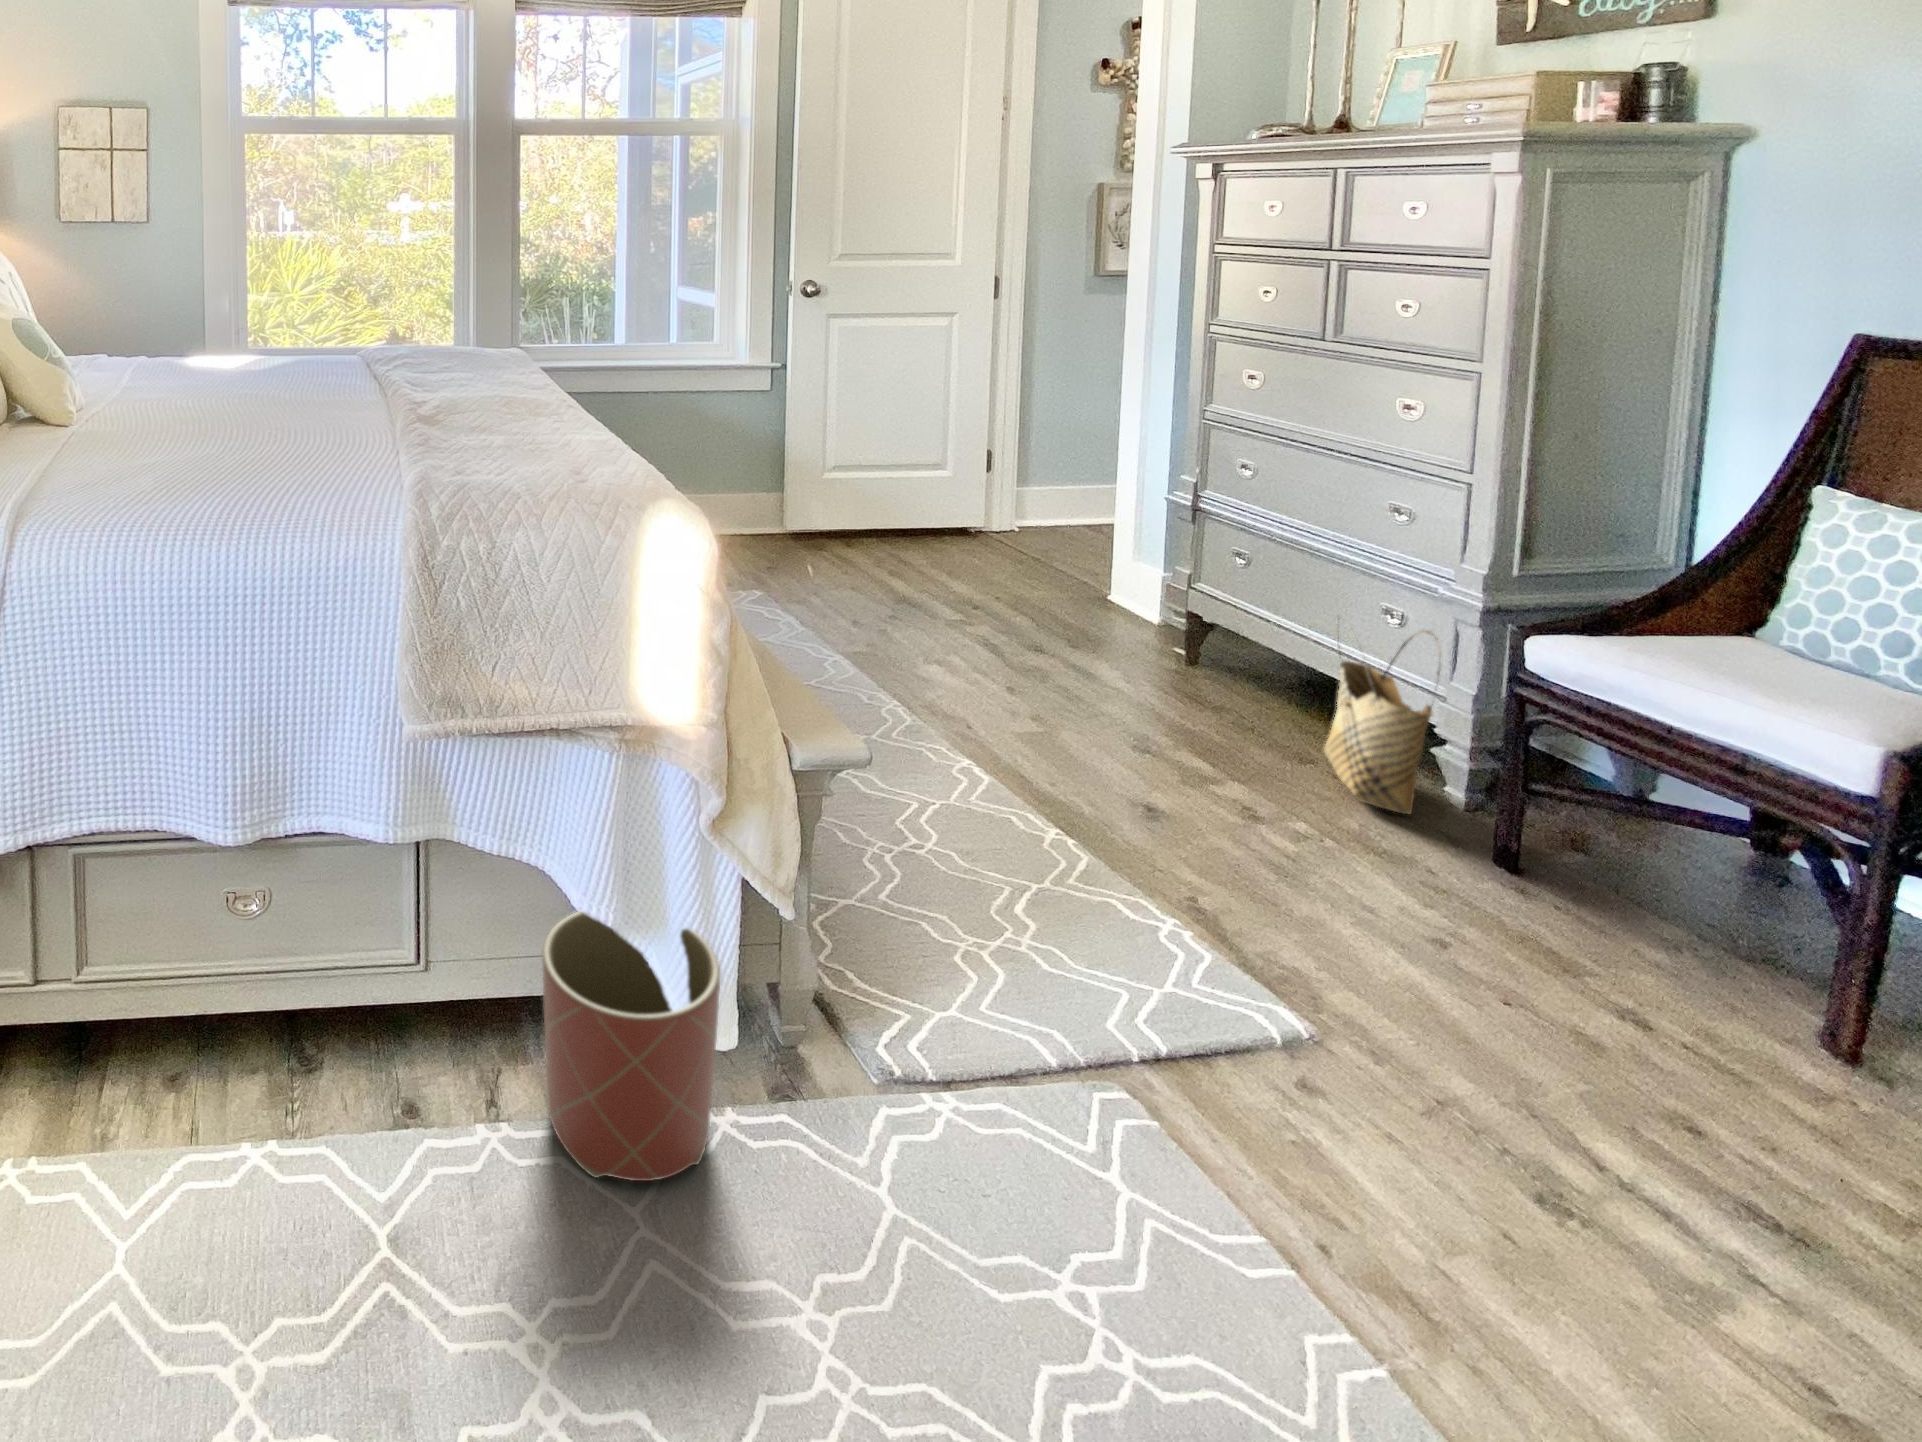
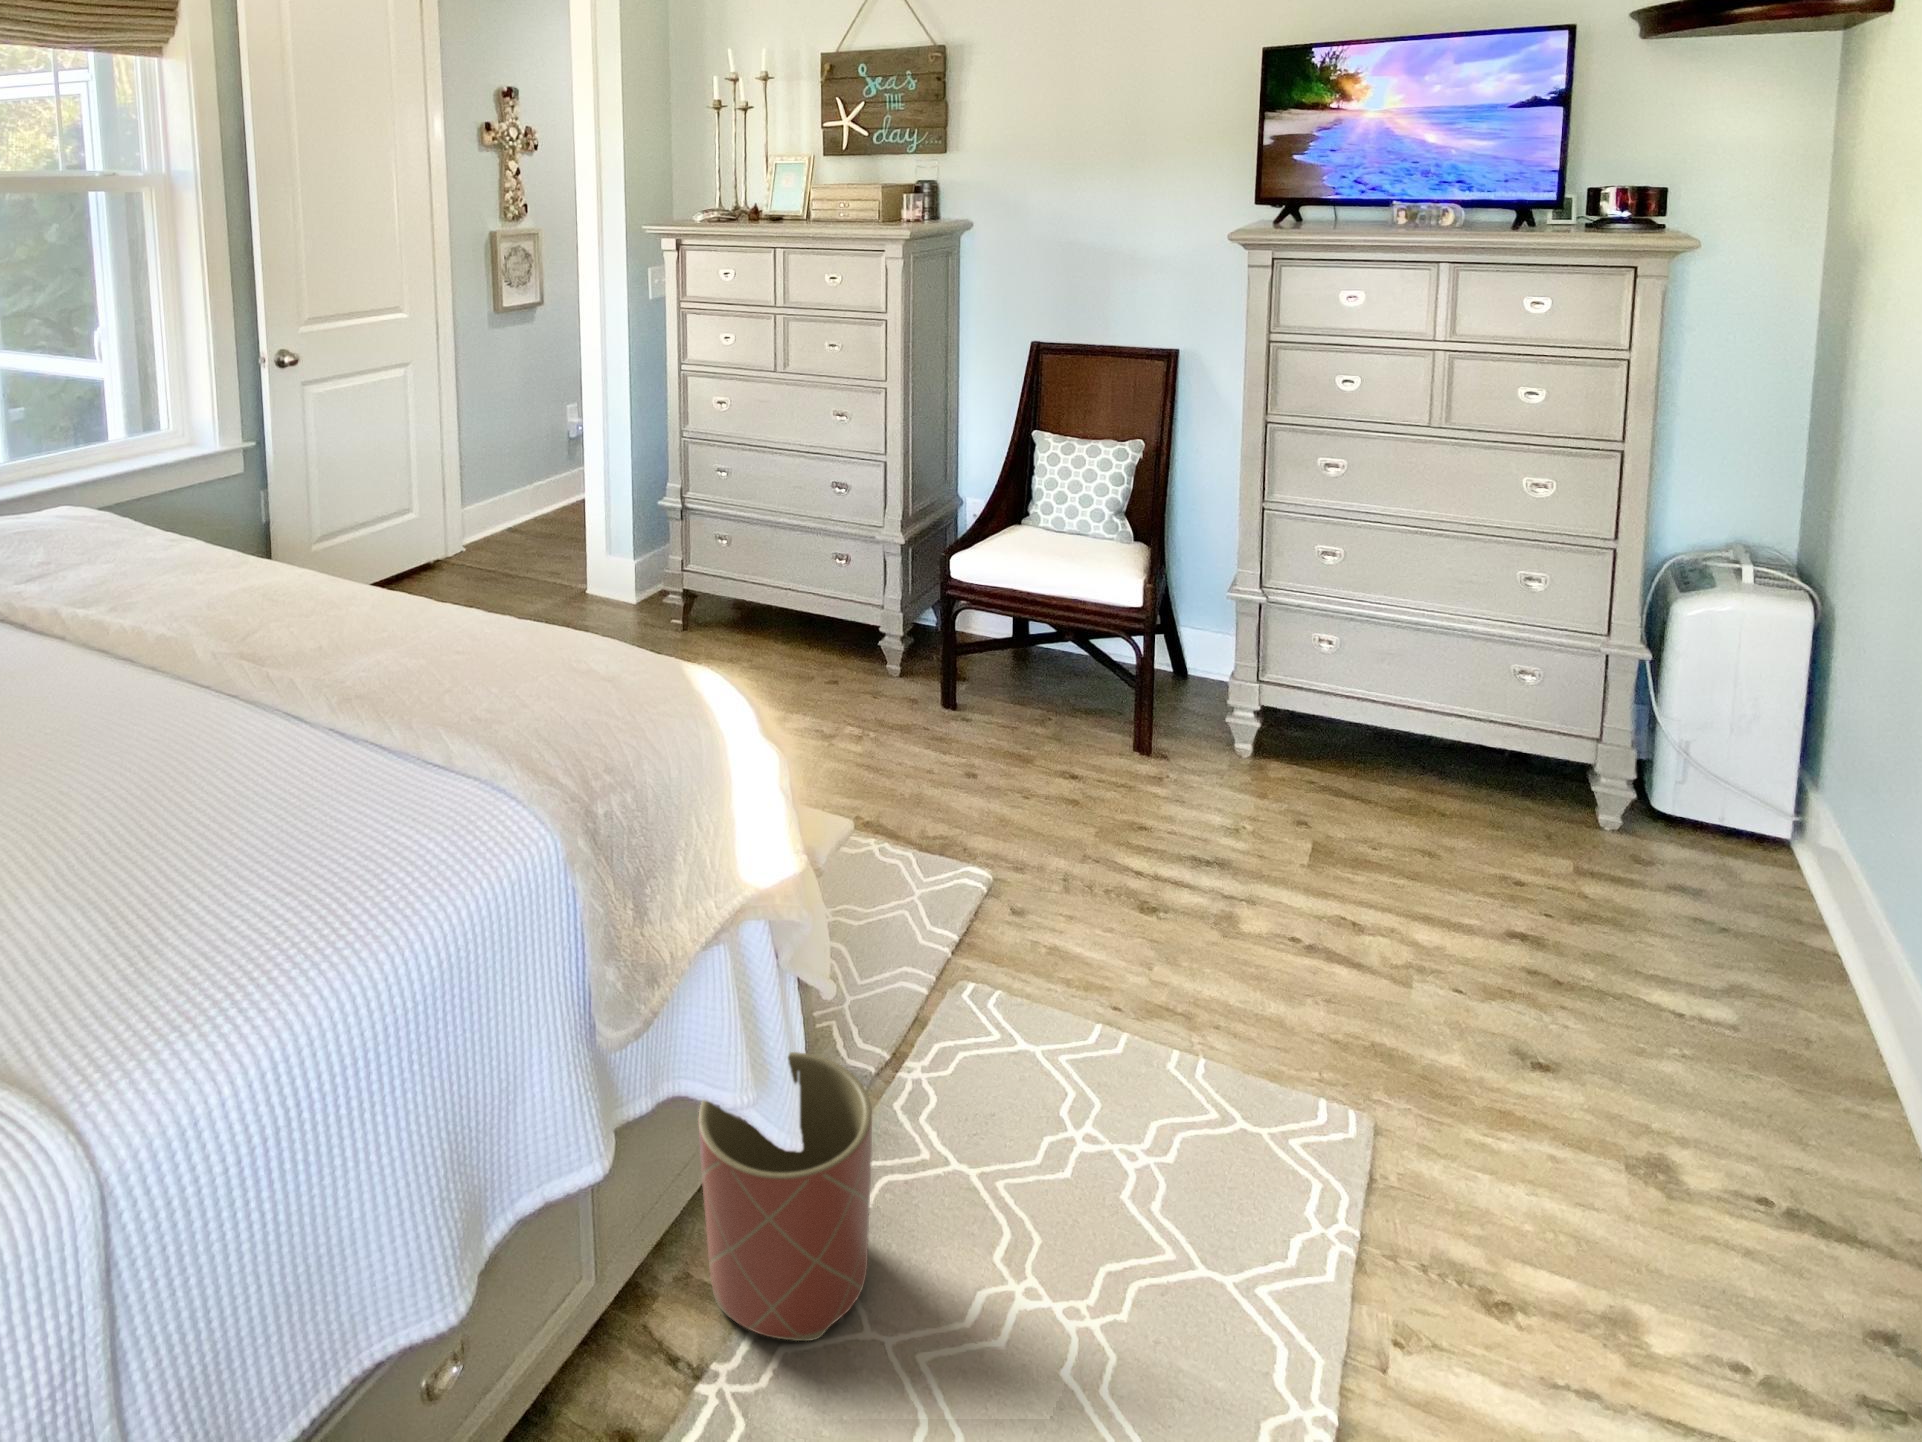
woven basket: present [1324,619,1439,814] -> none [834,579,908,714]

